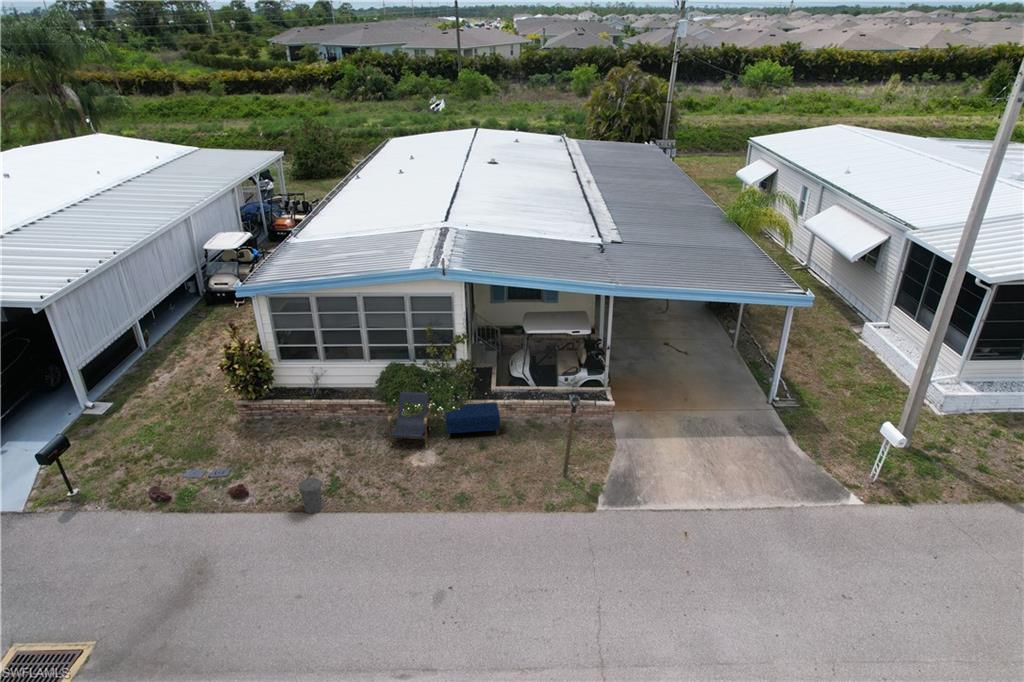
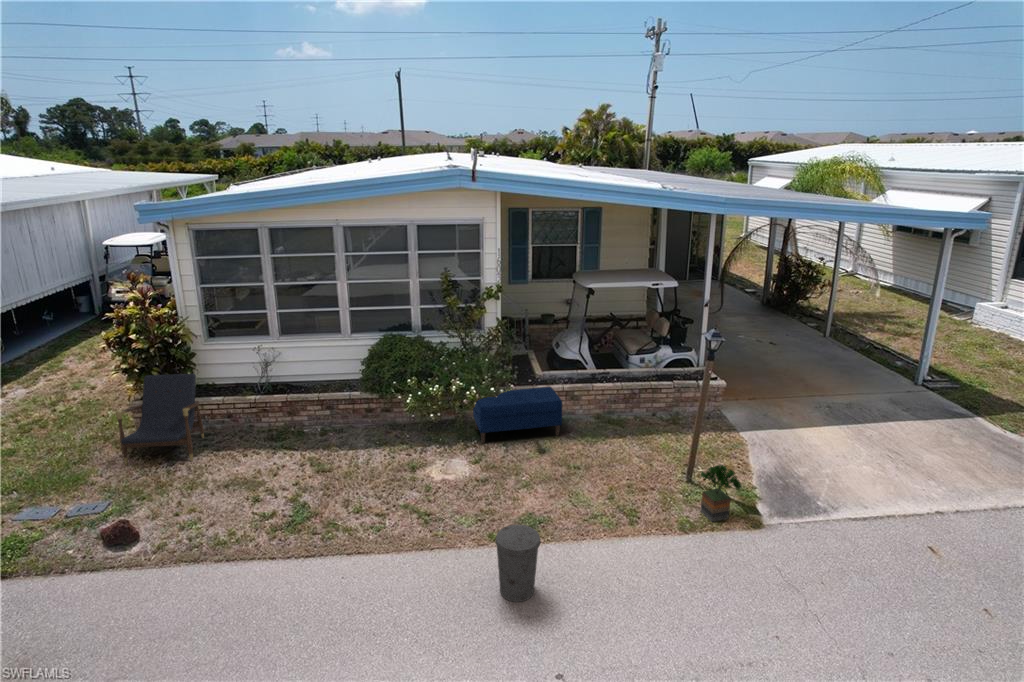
lounge chair: present [388,392,431,449] -> present [116,374,204,465]
potted tree: none [560,473,582,505] -> present [700,465,742,522]
trash can: present [299,477,322,514] -> present [496,525,540,602]

